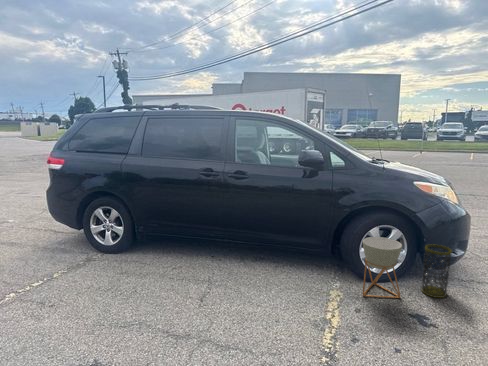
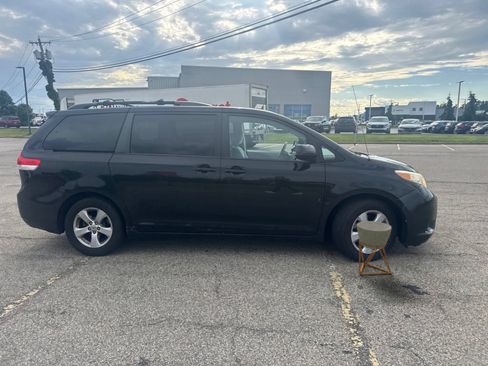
trash can: present [422,244,452,298] -> none [405,225,430,271]

